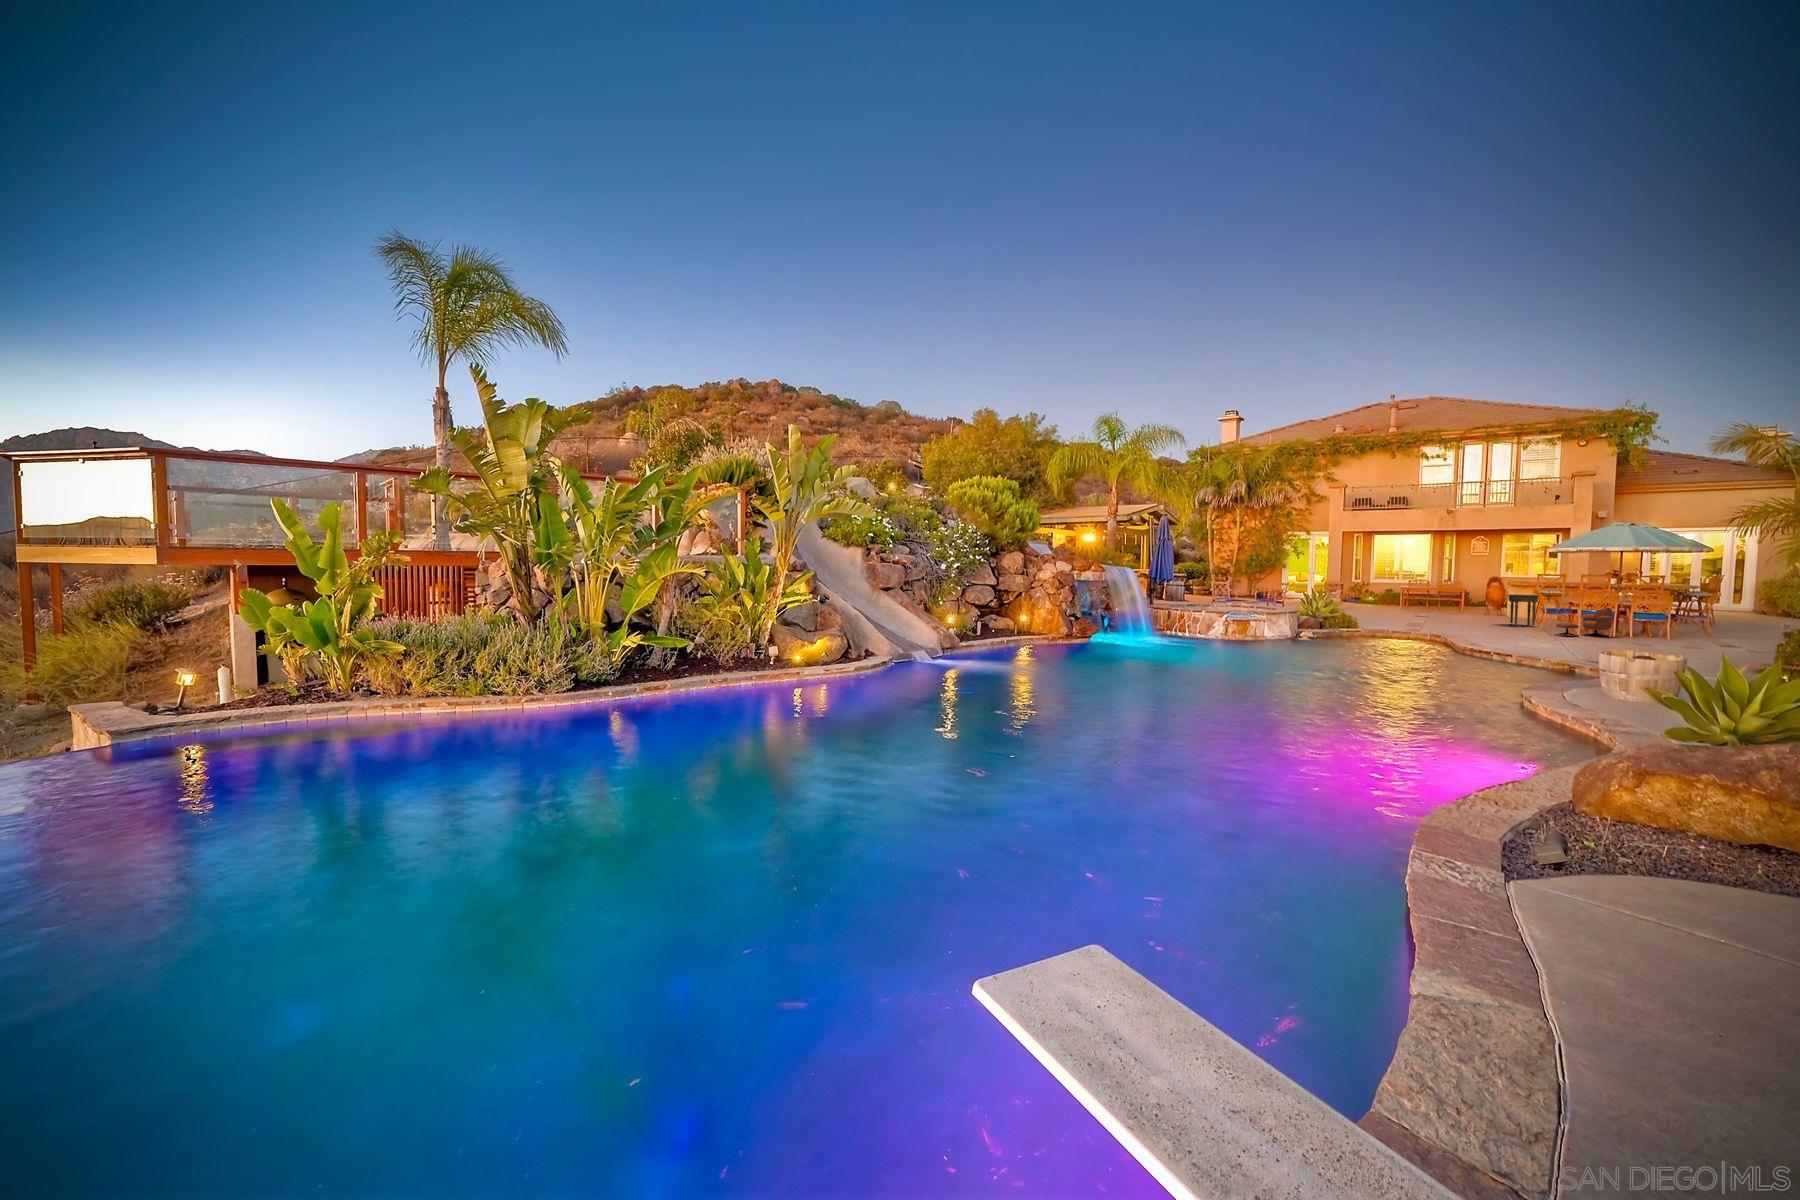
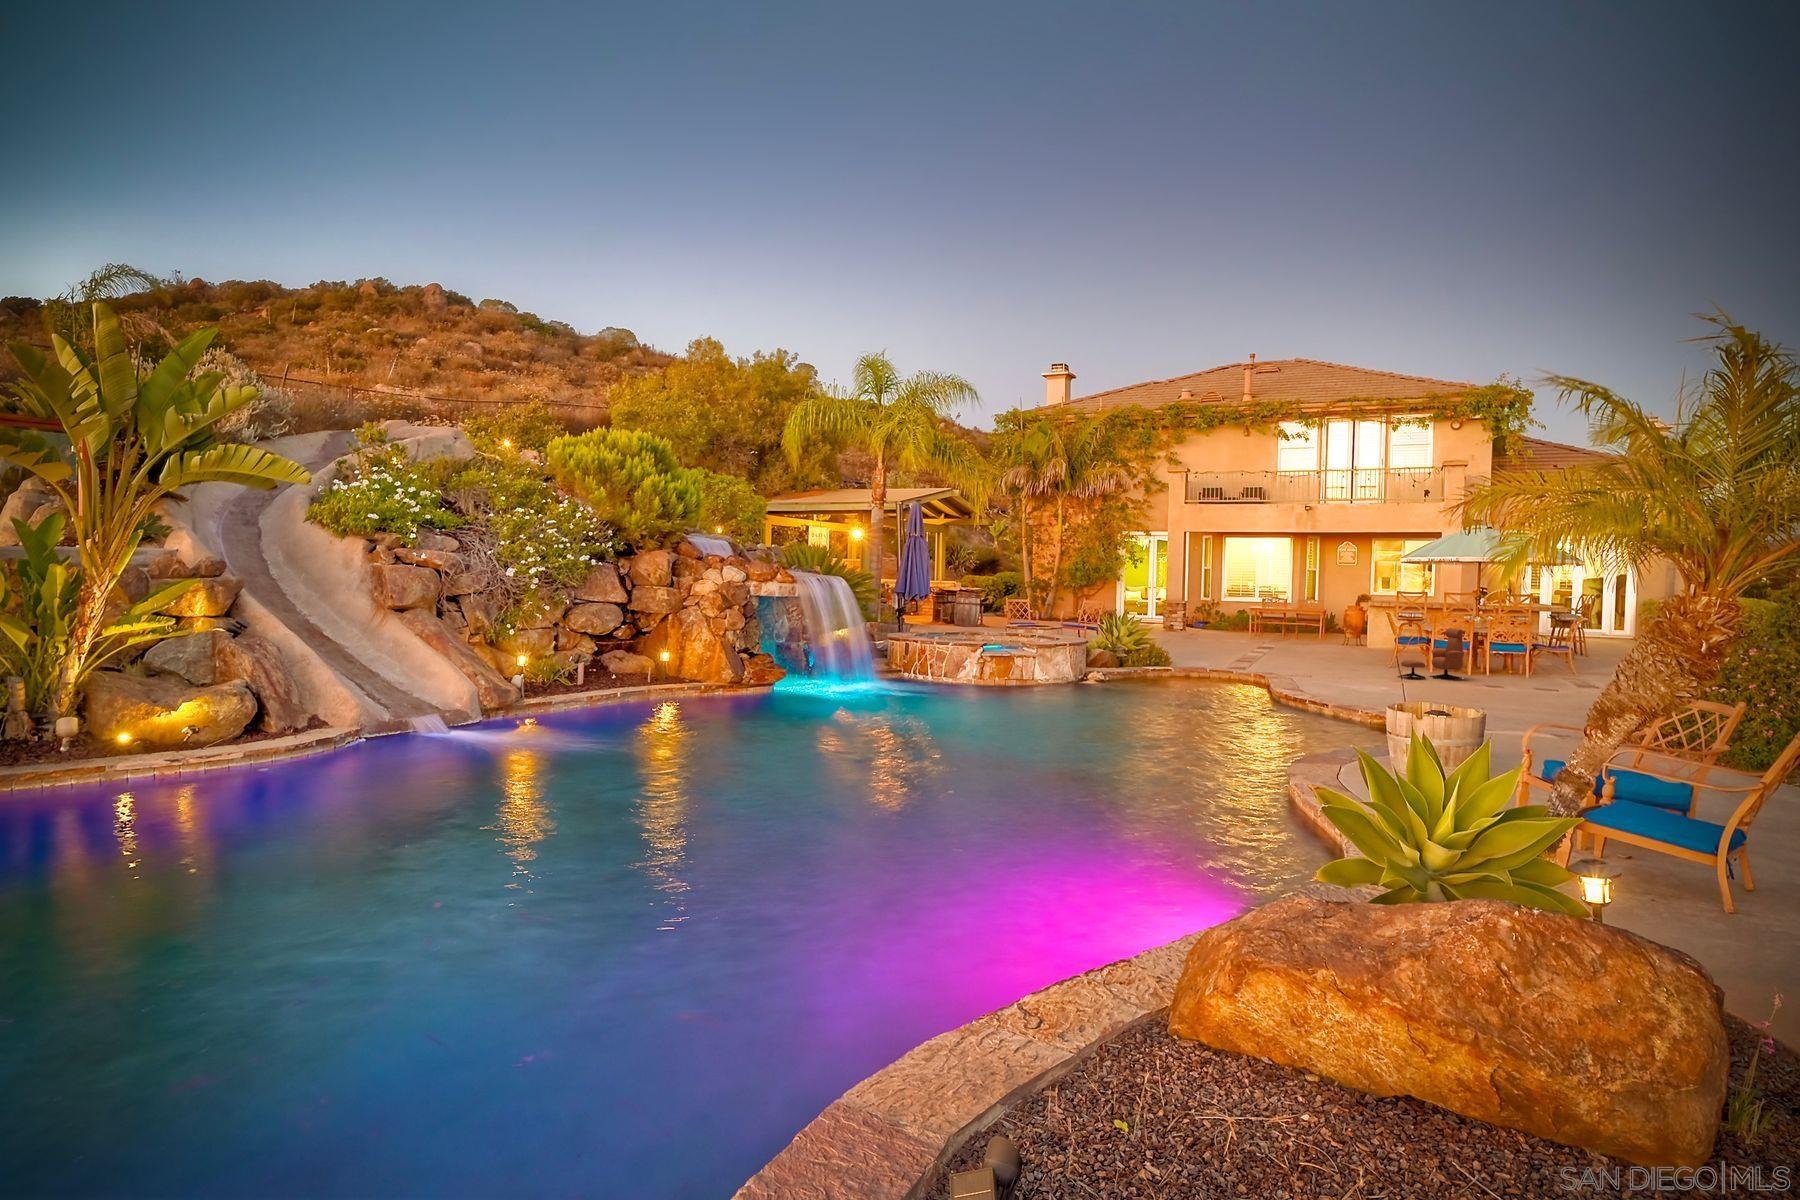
side table: present [1508,594,1540,627] -> none [1356,620,1392,665]

